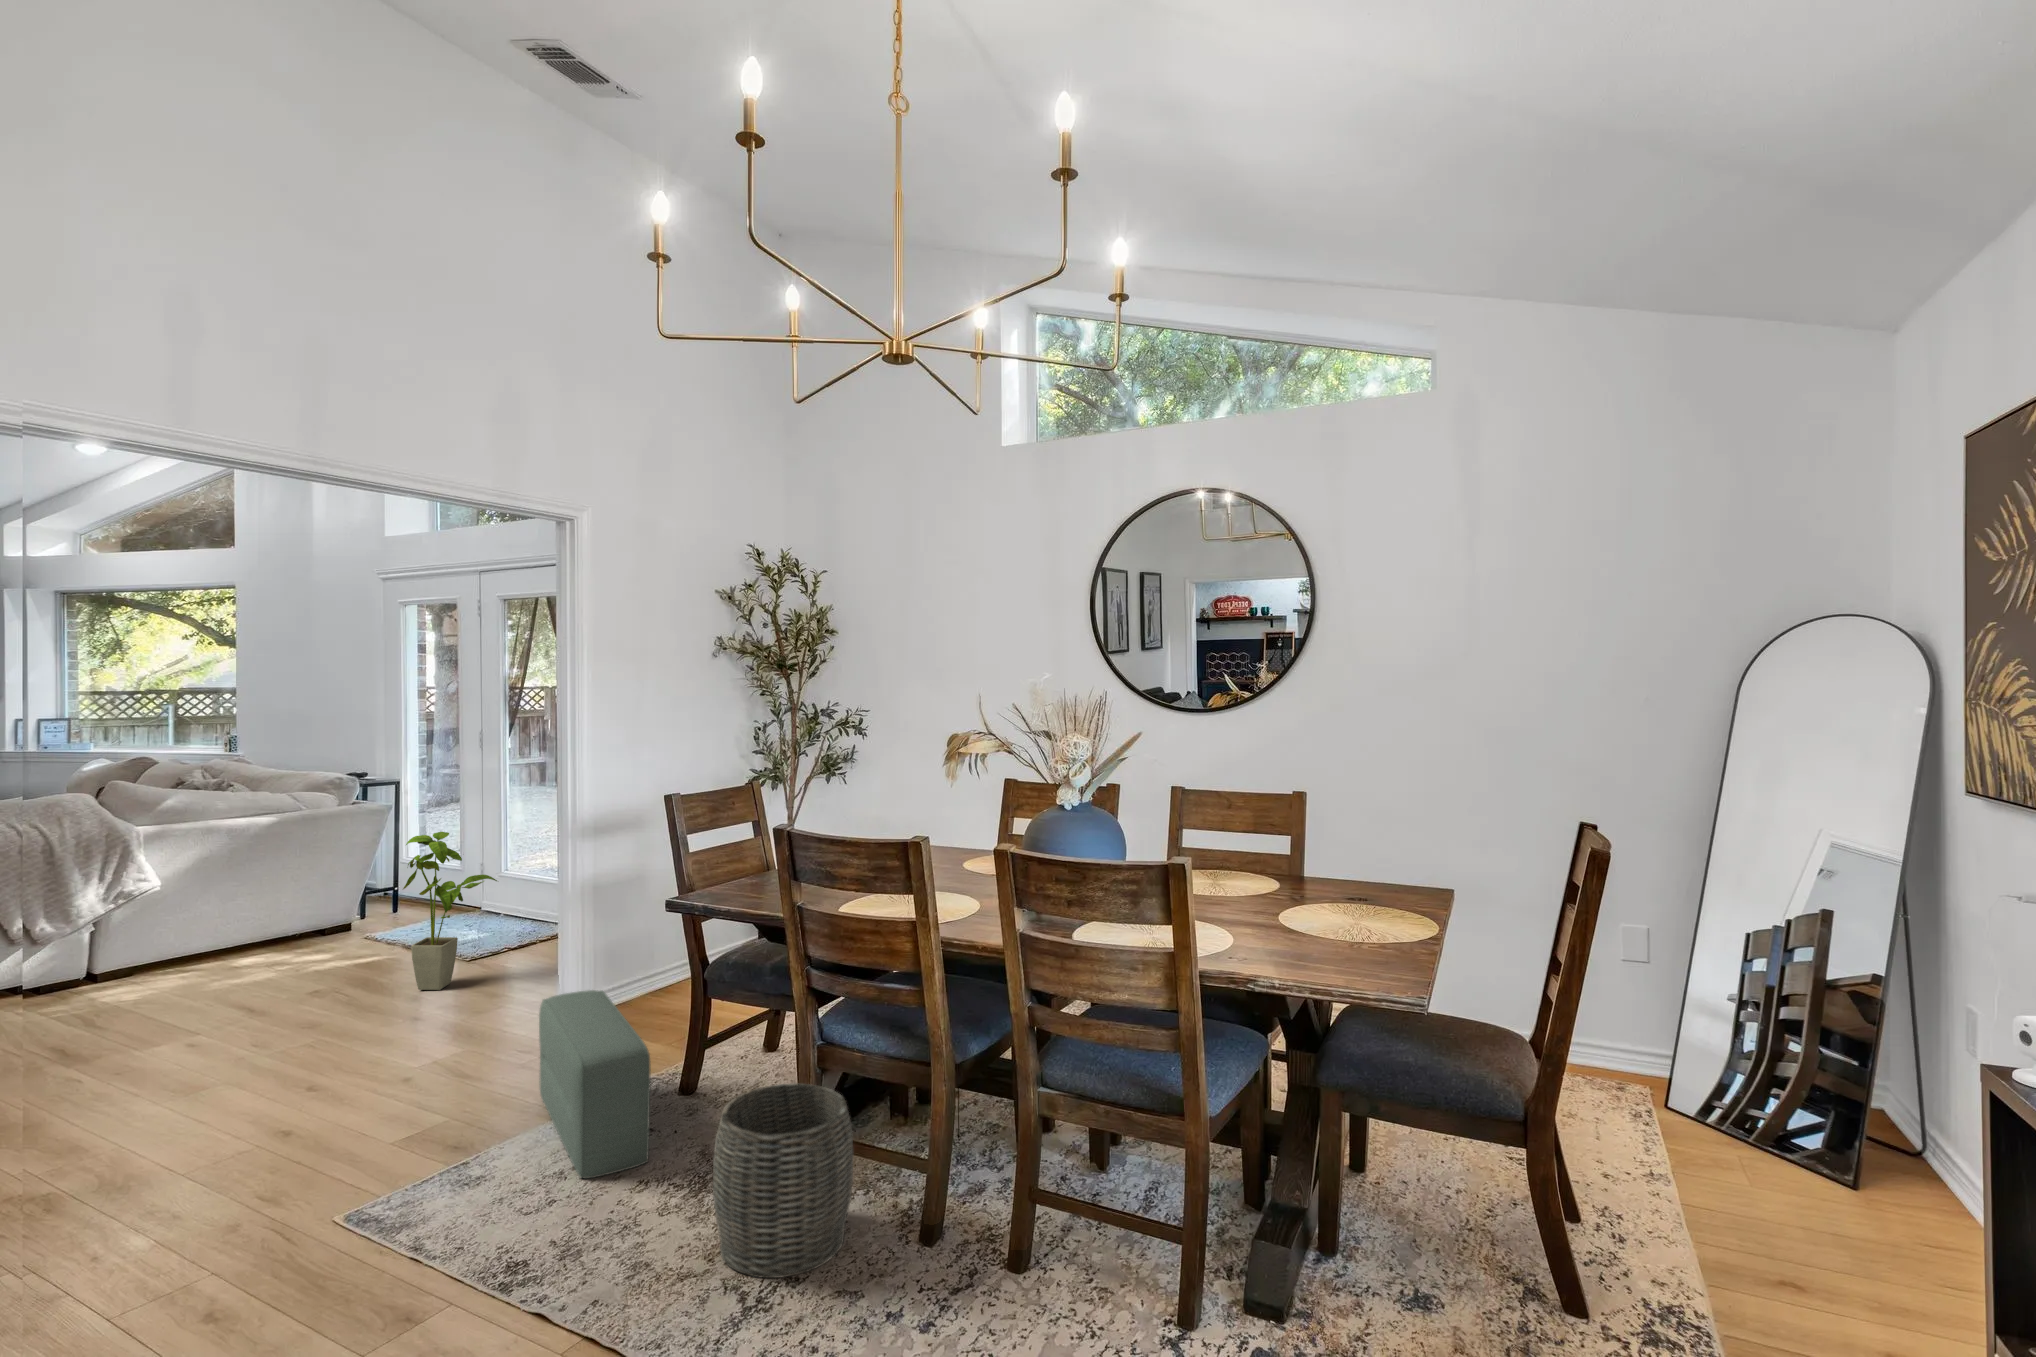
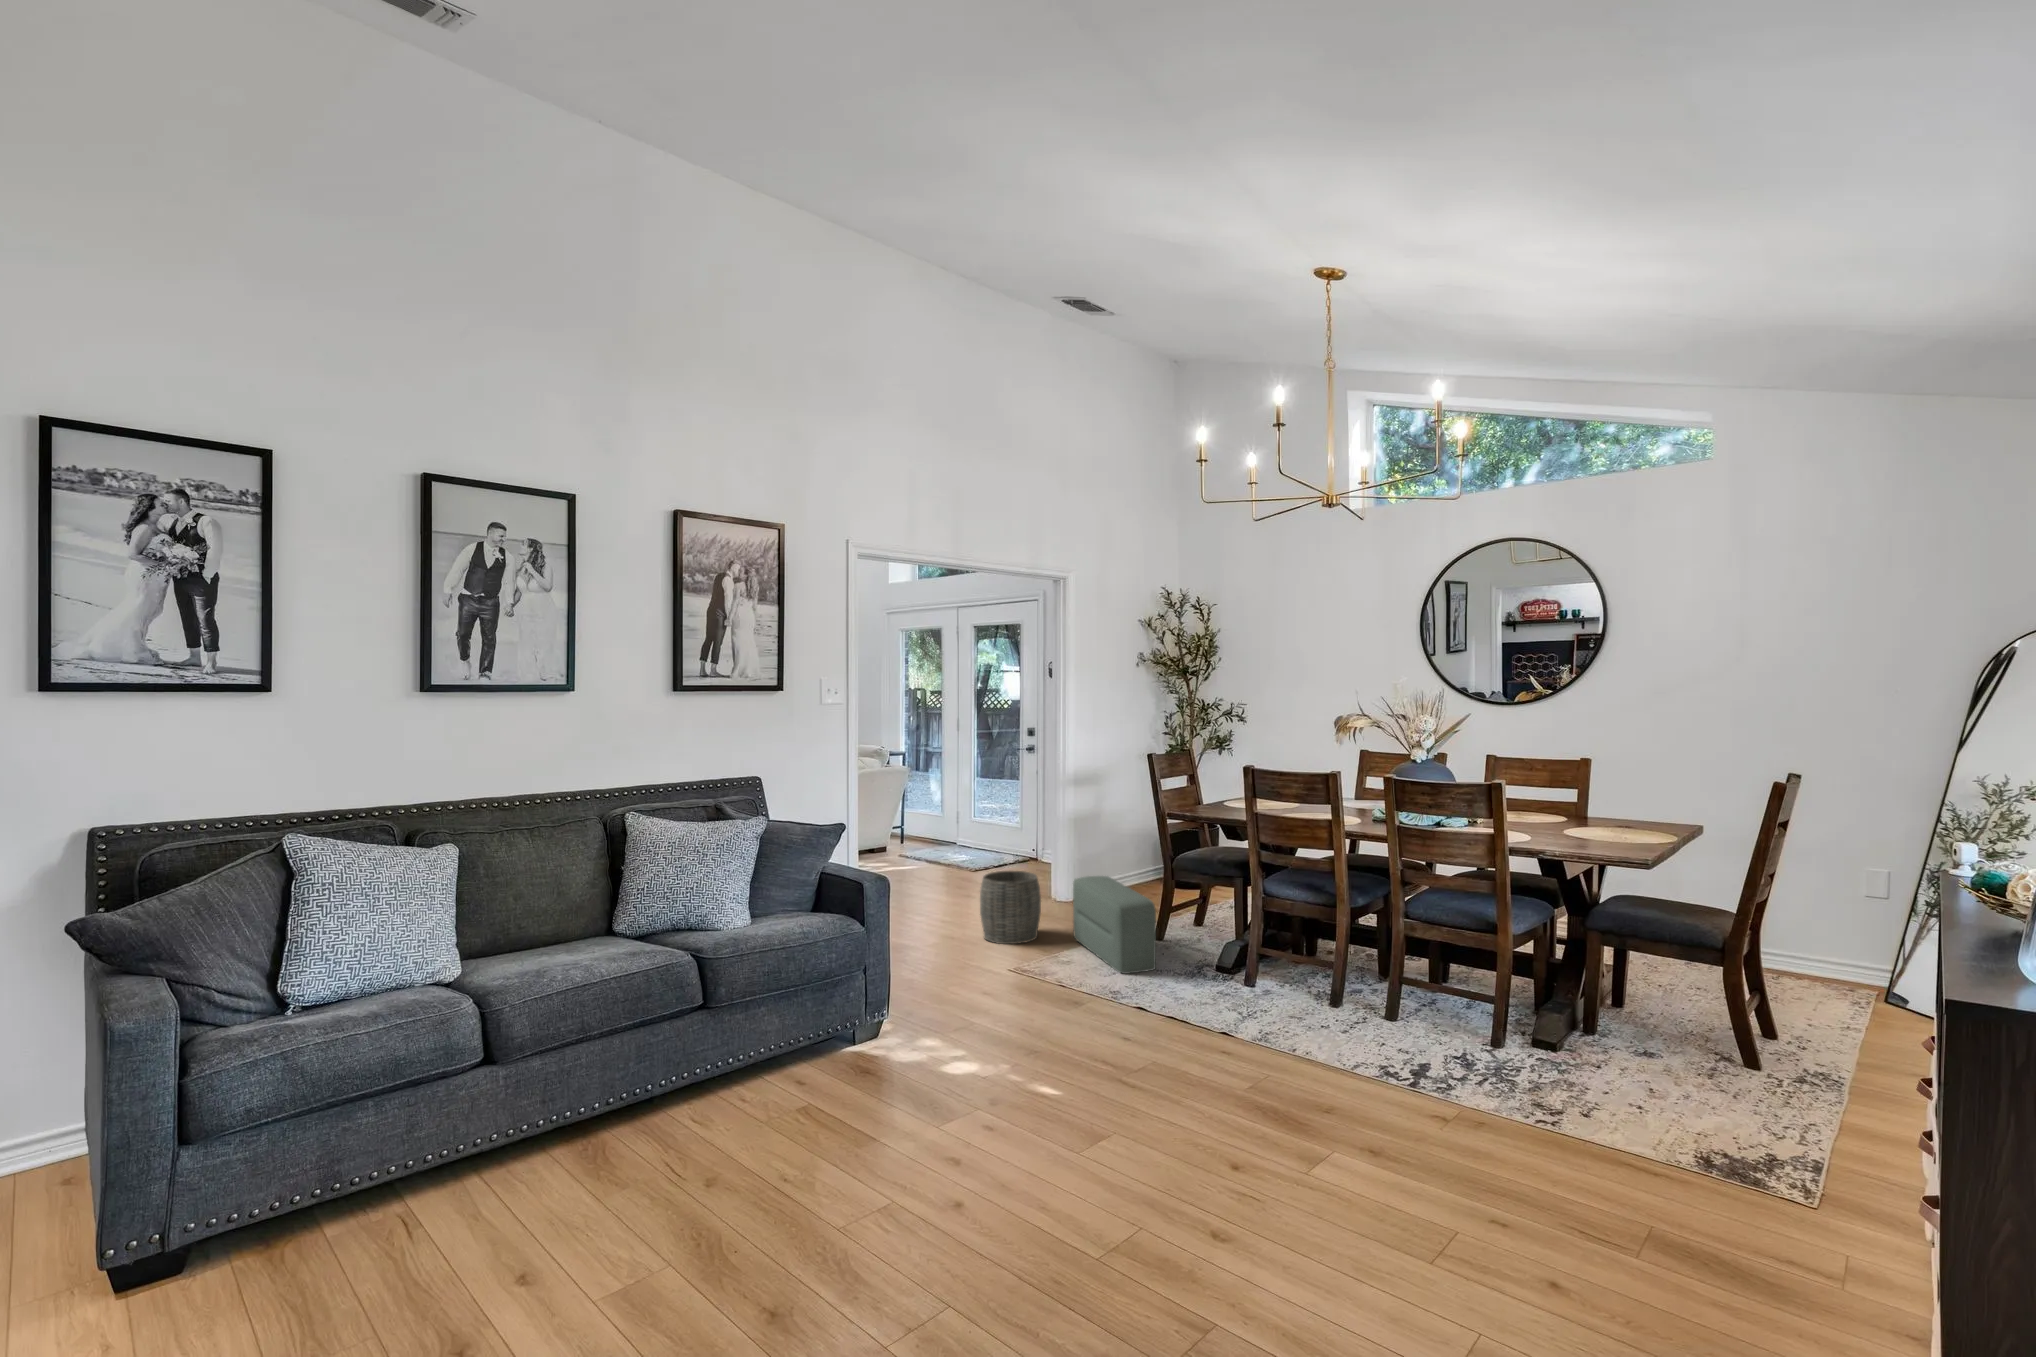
house plant: present [403,832,497,990] -> none [947,784,1003,888]
woven basket: present [713,1083,853,1278] -> present [980,871,1041,944]

